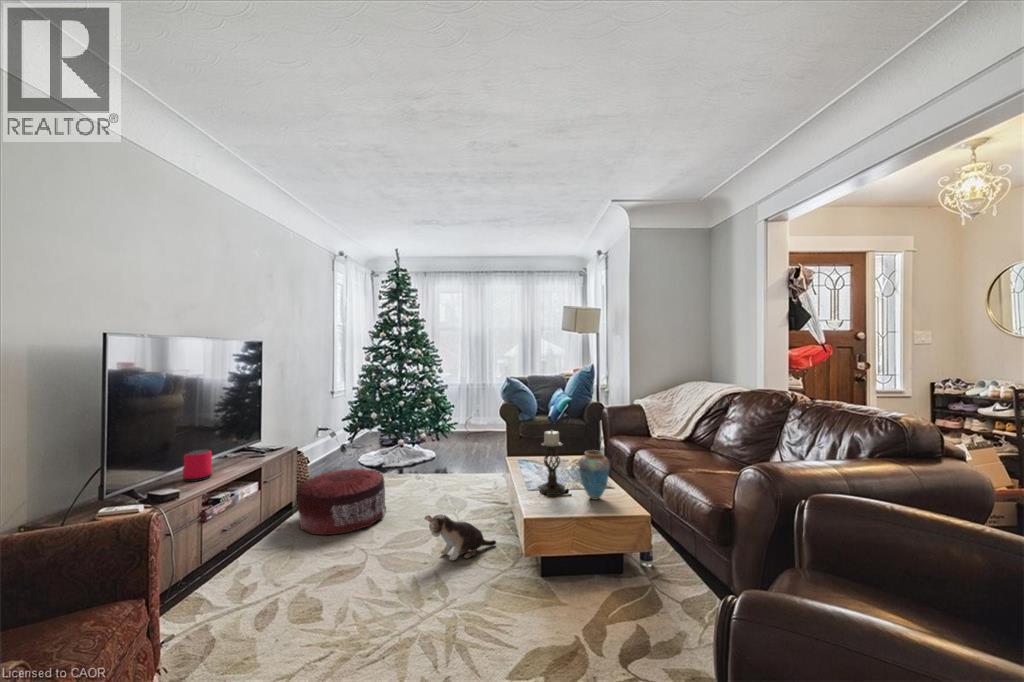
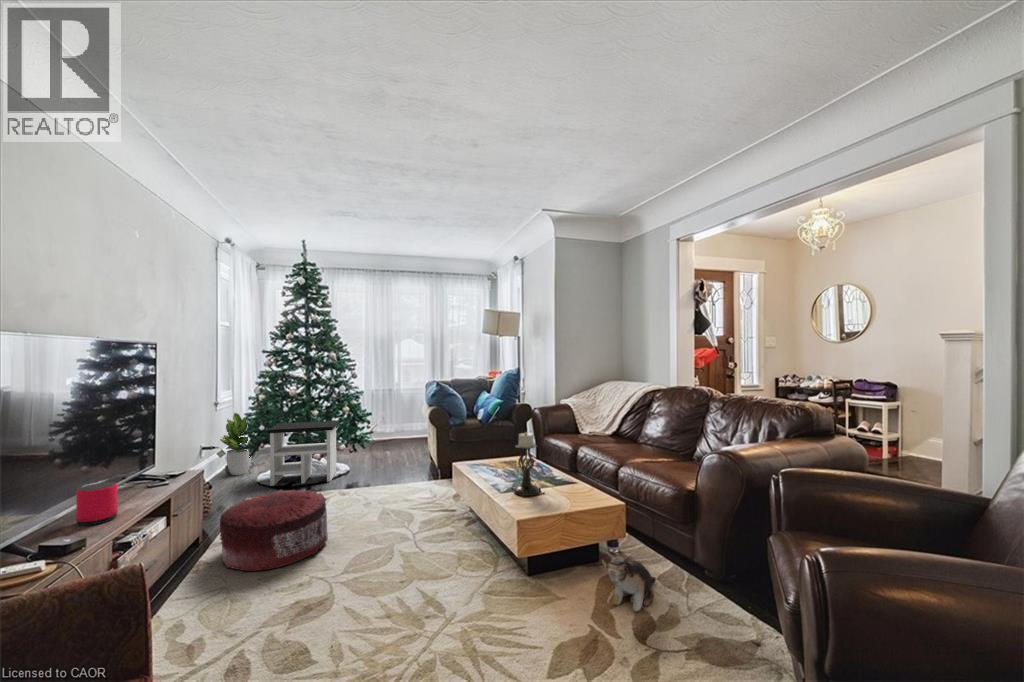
potted plant: none [336,400,369,453] -> present [220,413,252,475]
side table: none [365,411,425,465] -> present [268,421,338,486]
vase: present [579,450,610,500] -> none [556,449,585,496]
plush toy: present [425,514,496,560] -> present [602,556,655,611]

